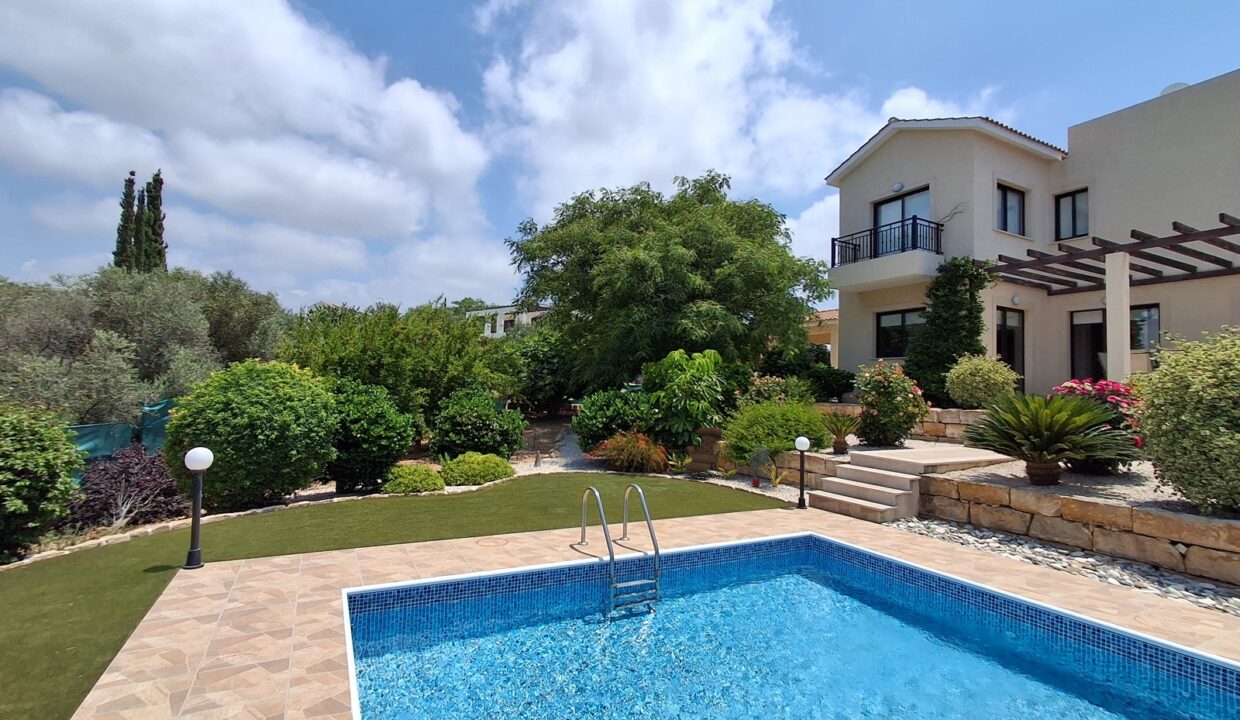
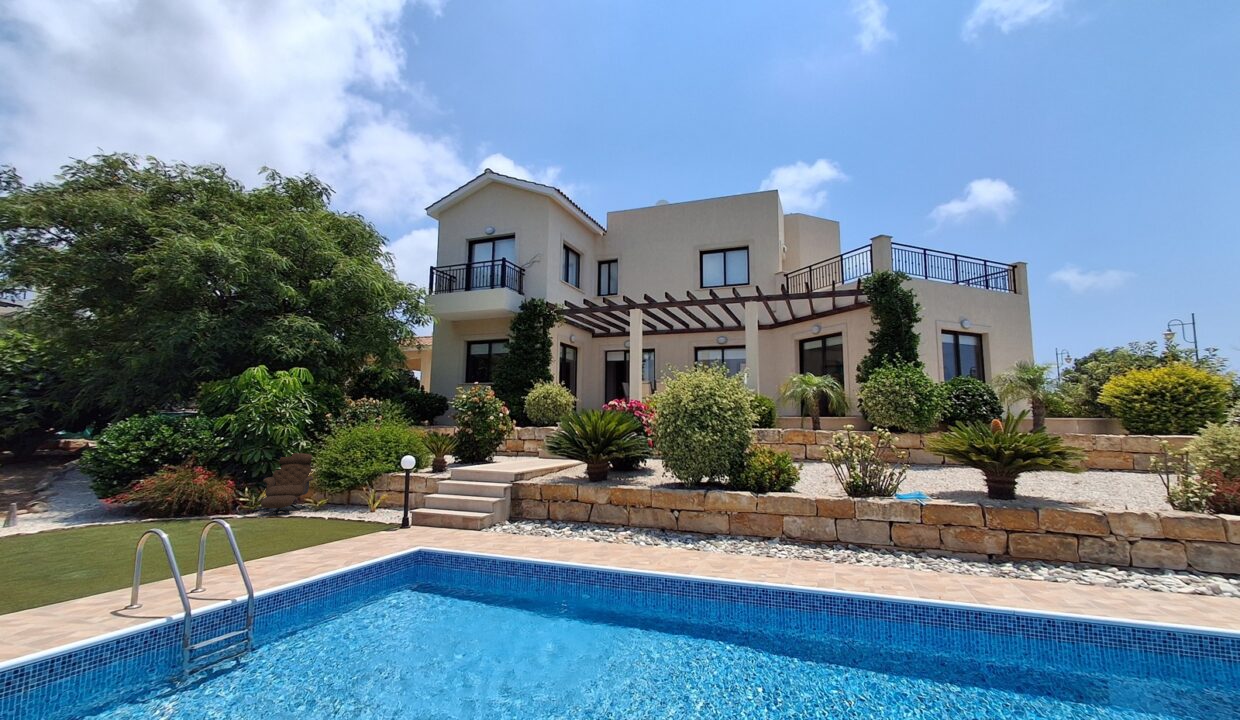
potted tree: present [748,444,771,487] -> none [340,467,371,514]

